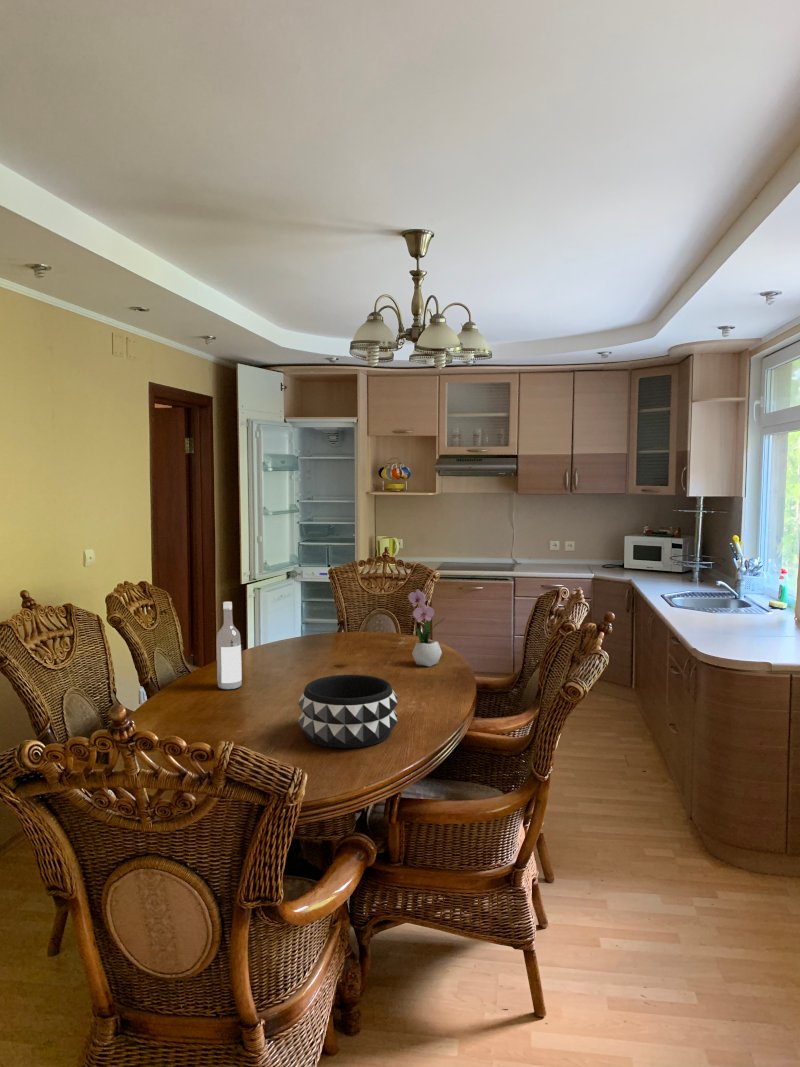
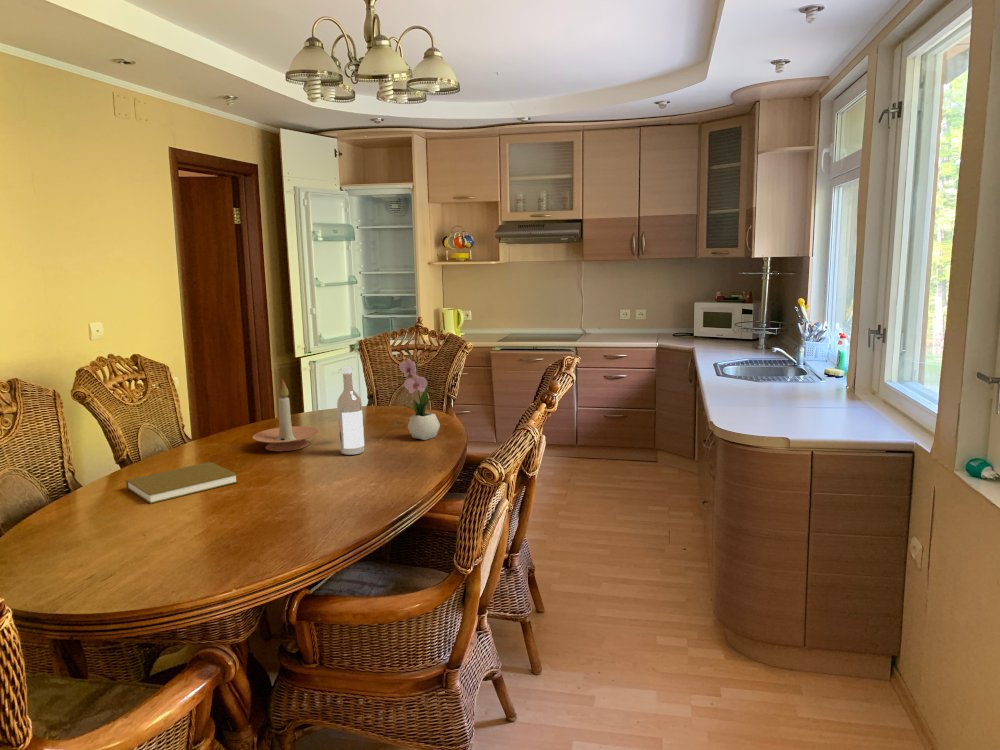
wine bottle: present [217,602,242,689] -> present [337,367,364,455]
candle holder: none [270,606,331,676] -> present [253,378,319,451]
decorative bowl: present [298,675,398,748] -> none [223,449,338,528]
book: none [178,686,282,725] -> present [126,462,237,504]

